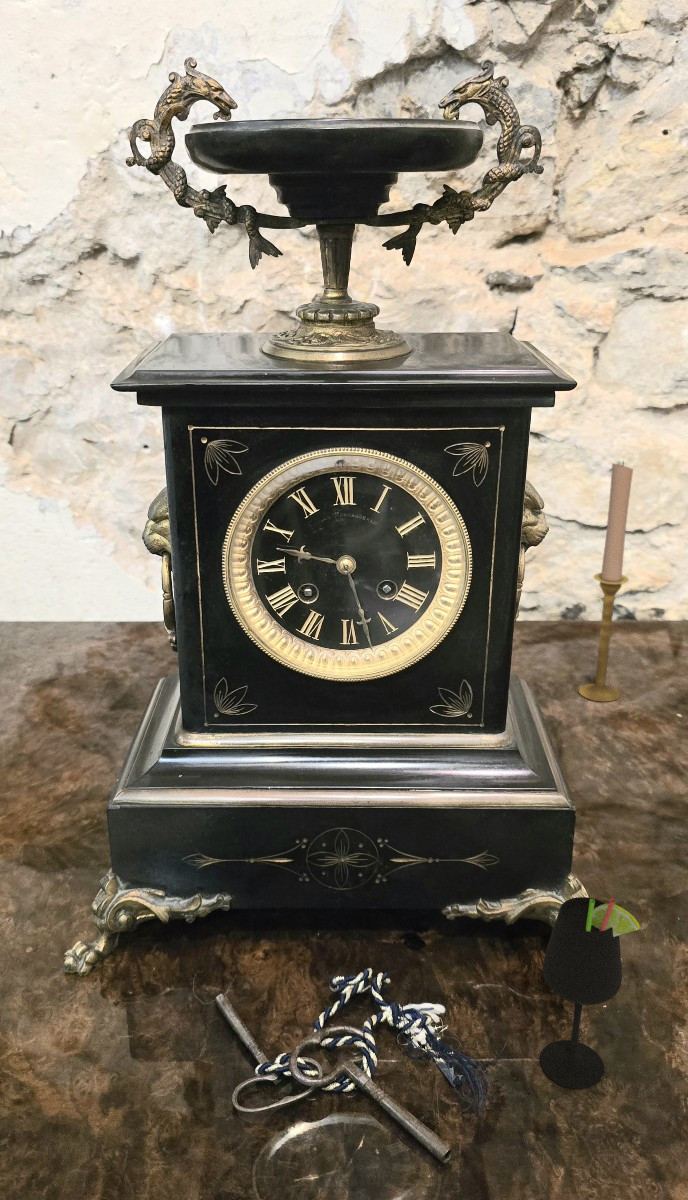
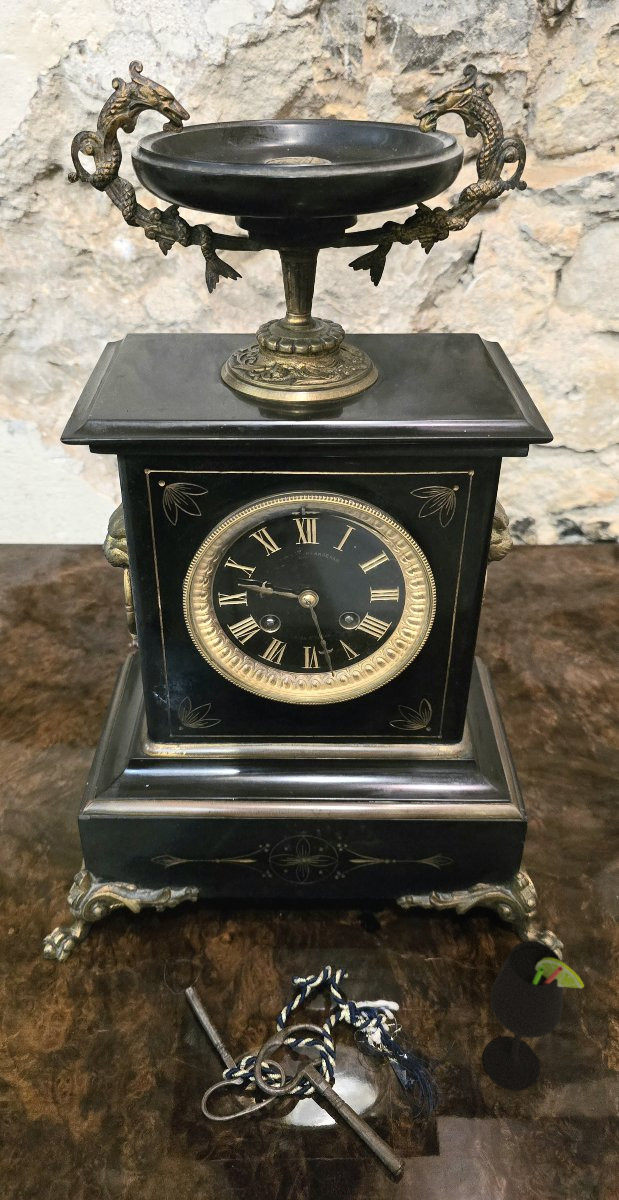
candlestick: present [579,462,633,701] -> none [524,421,592,643]

